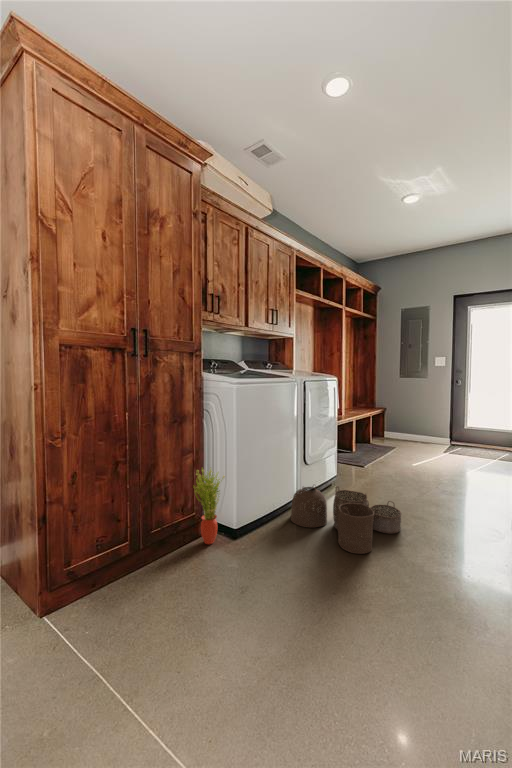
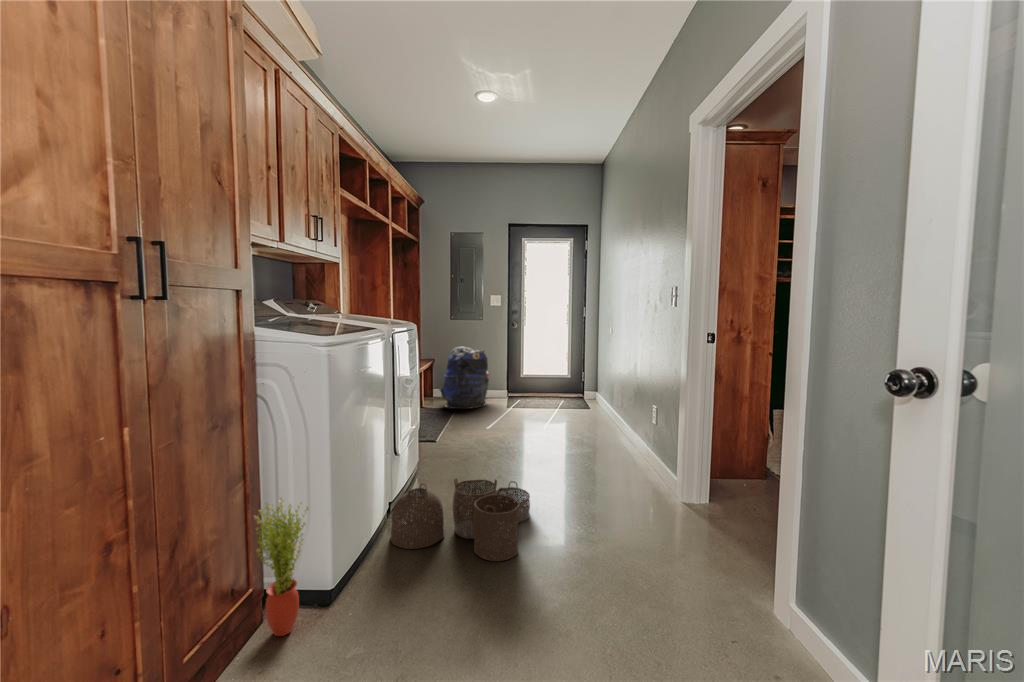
backpack: none [385,398,431,448] -> present [439,347,489,409]

